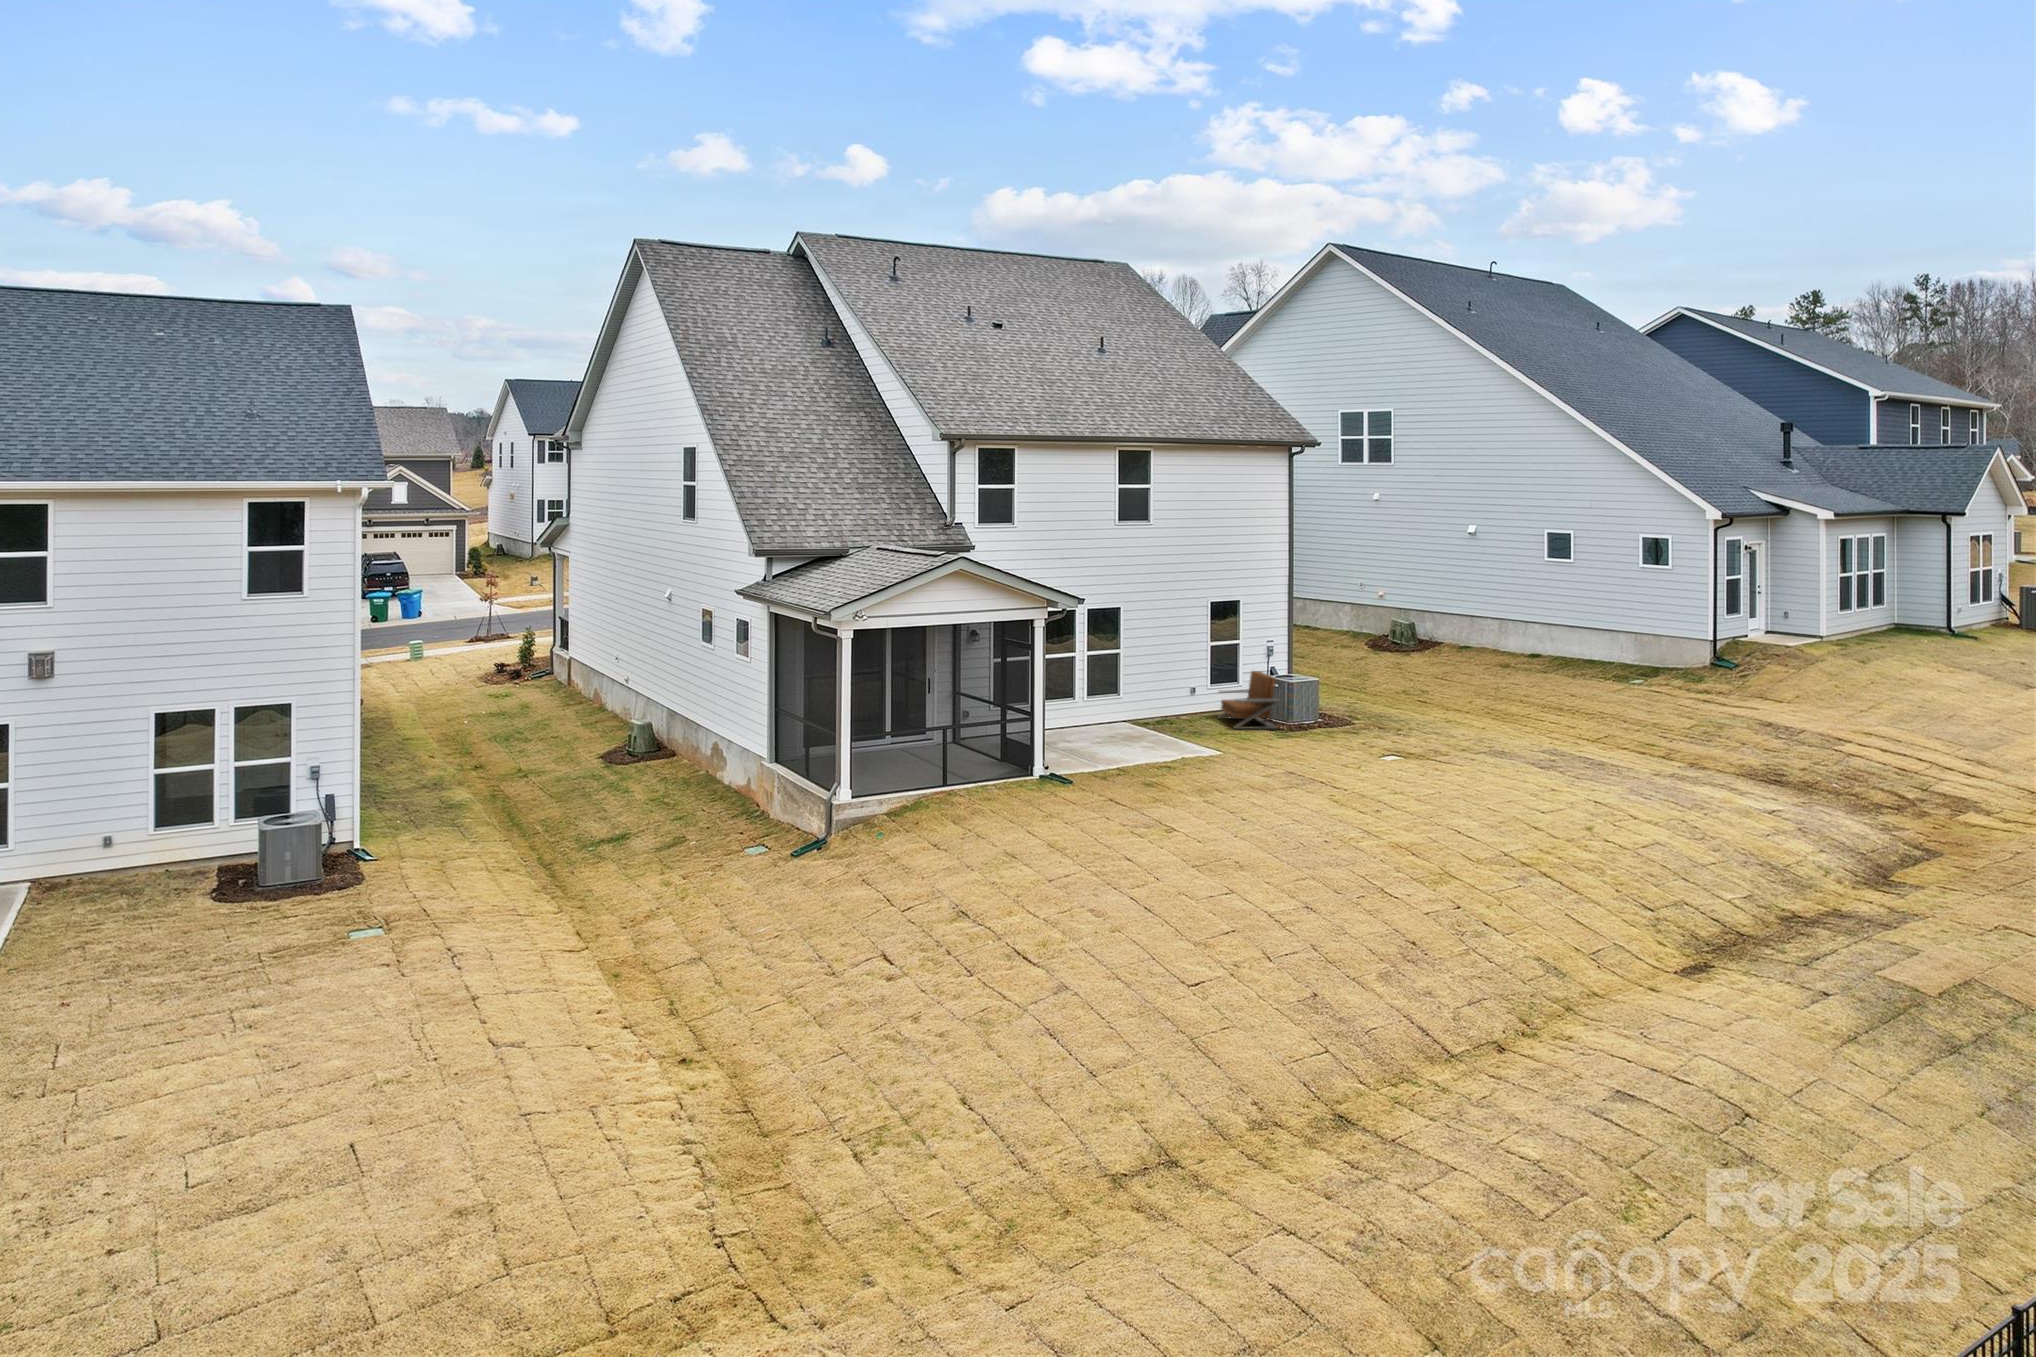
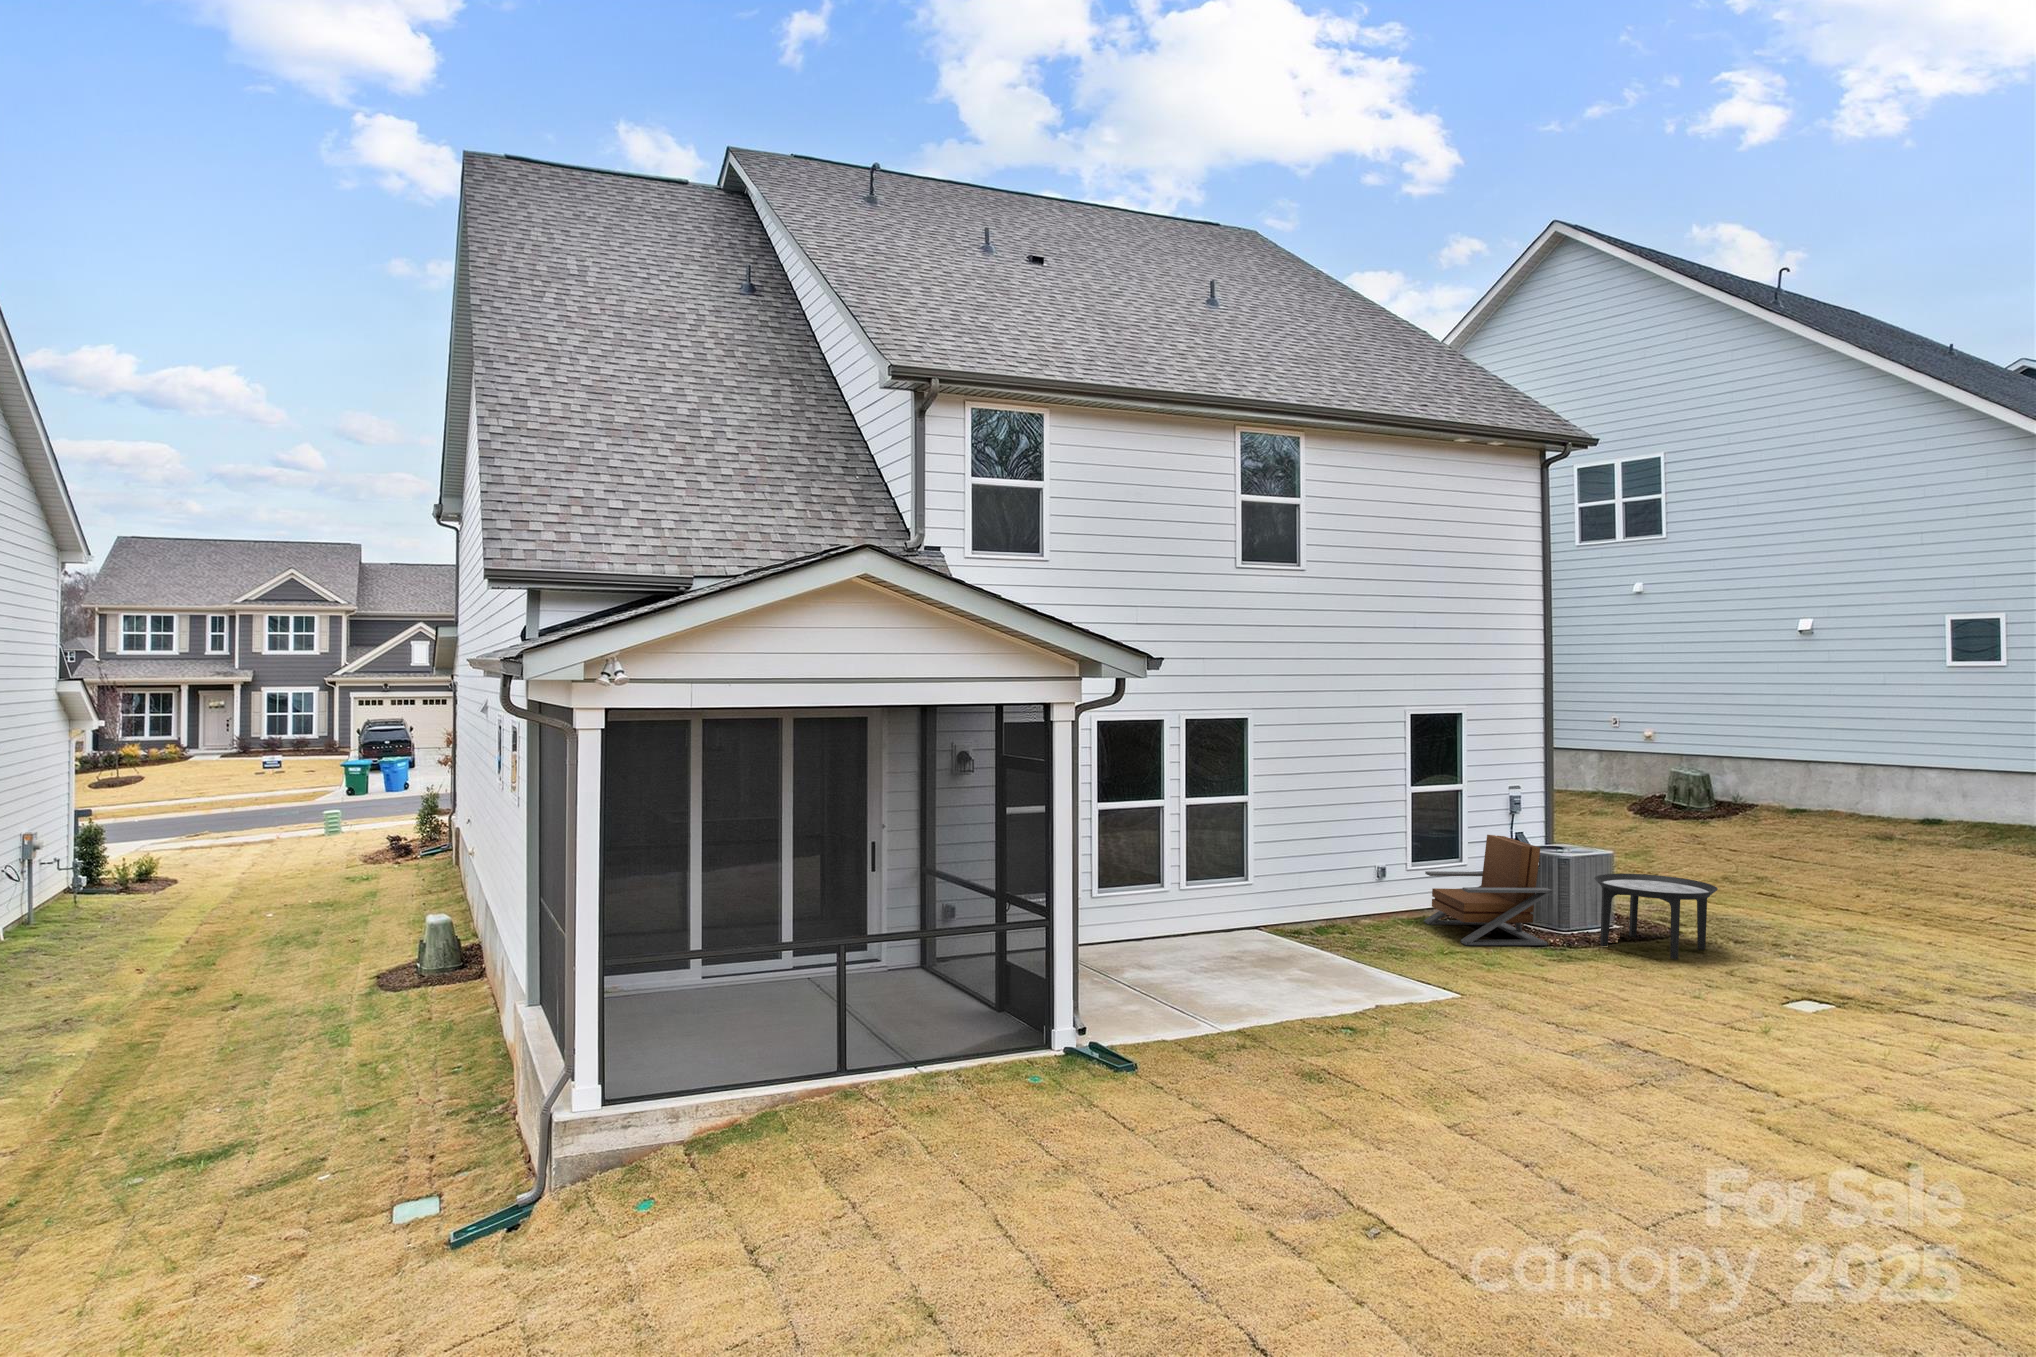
round table: none [1304,691,1364,735] -> present [1594,874,1718,959]

